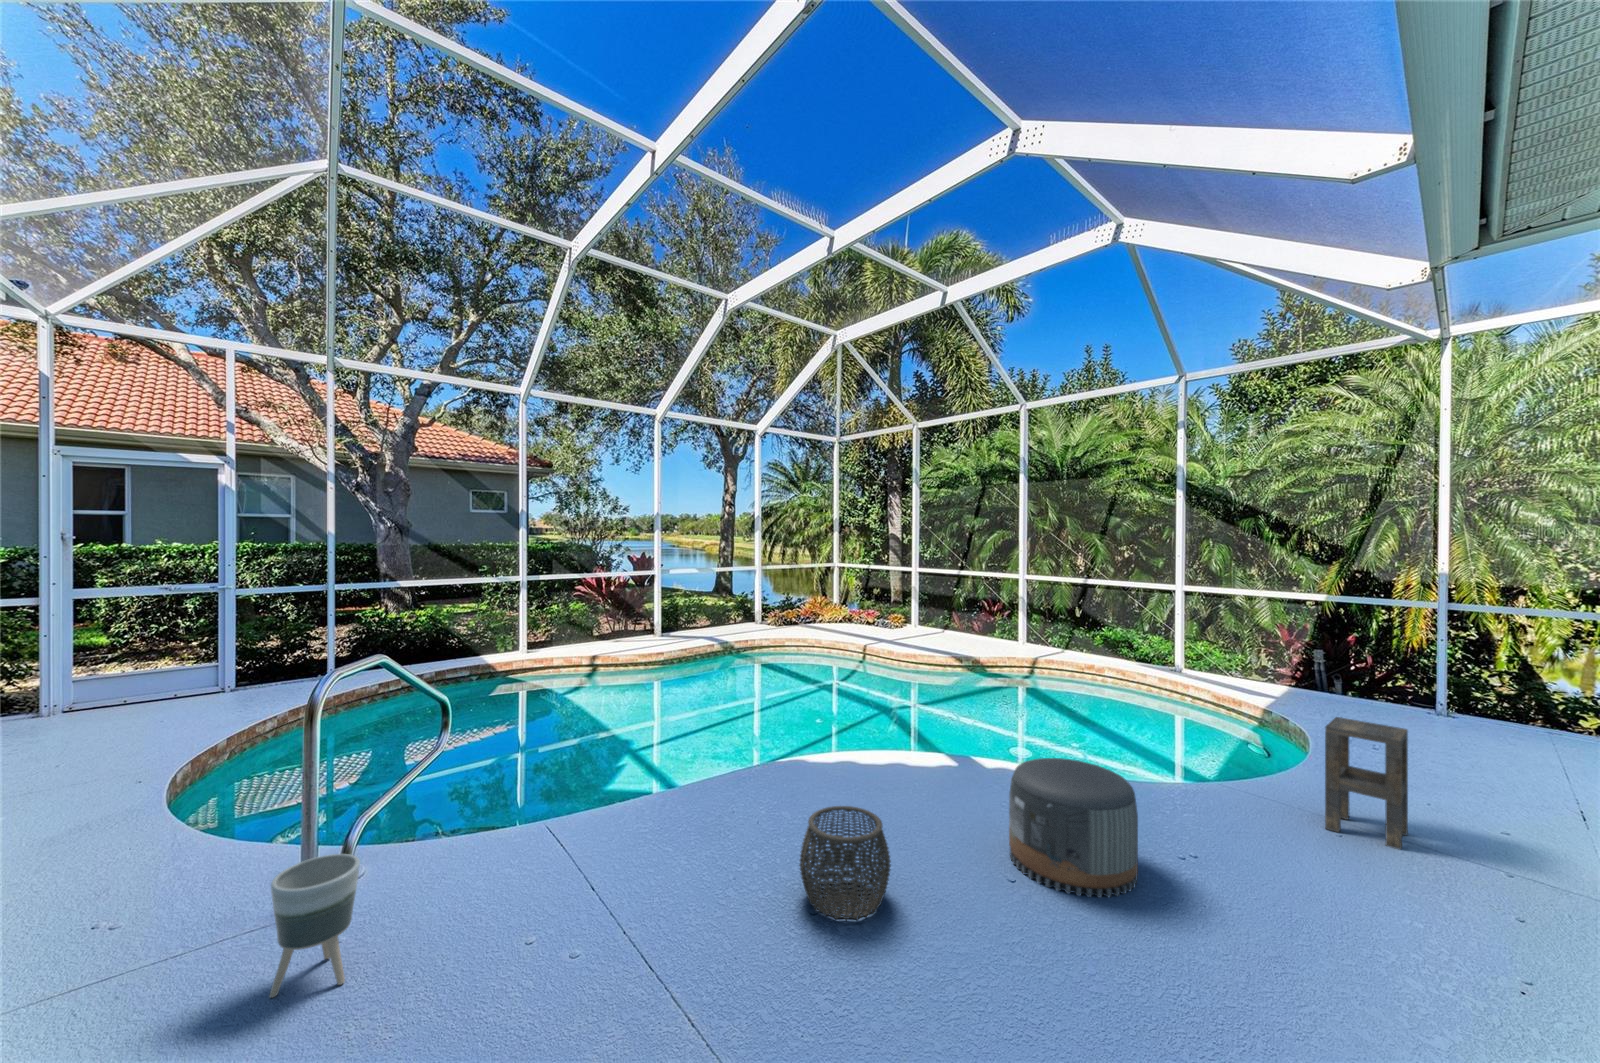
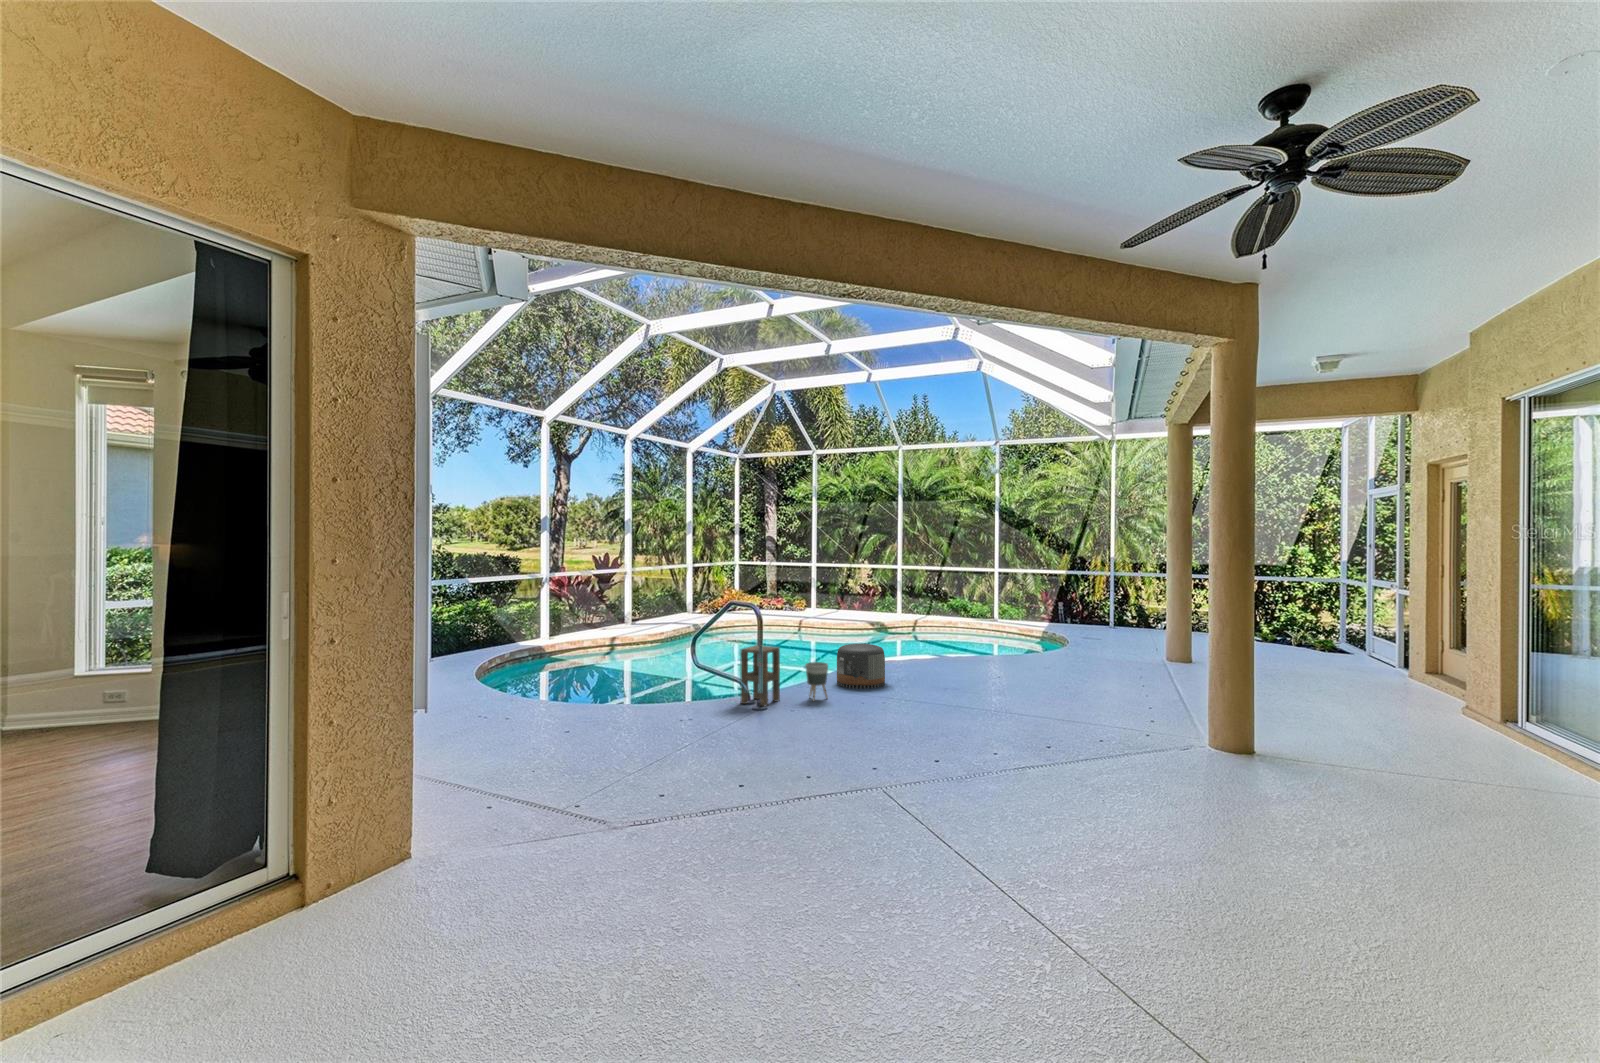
side table: present [1325,717,1408,850] -> present [740,645,780,706]
pouf: present [1009,758,1138,898] -> present [837,643,885,689]
woven basket: present [800,806,891,919] -> none [926,648,959,680]

